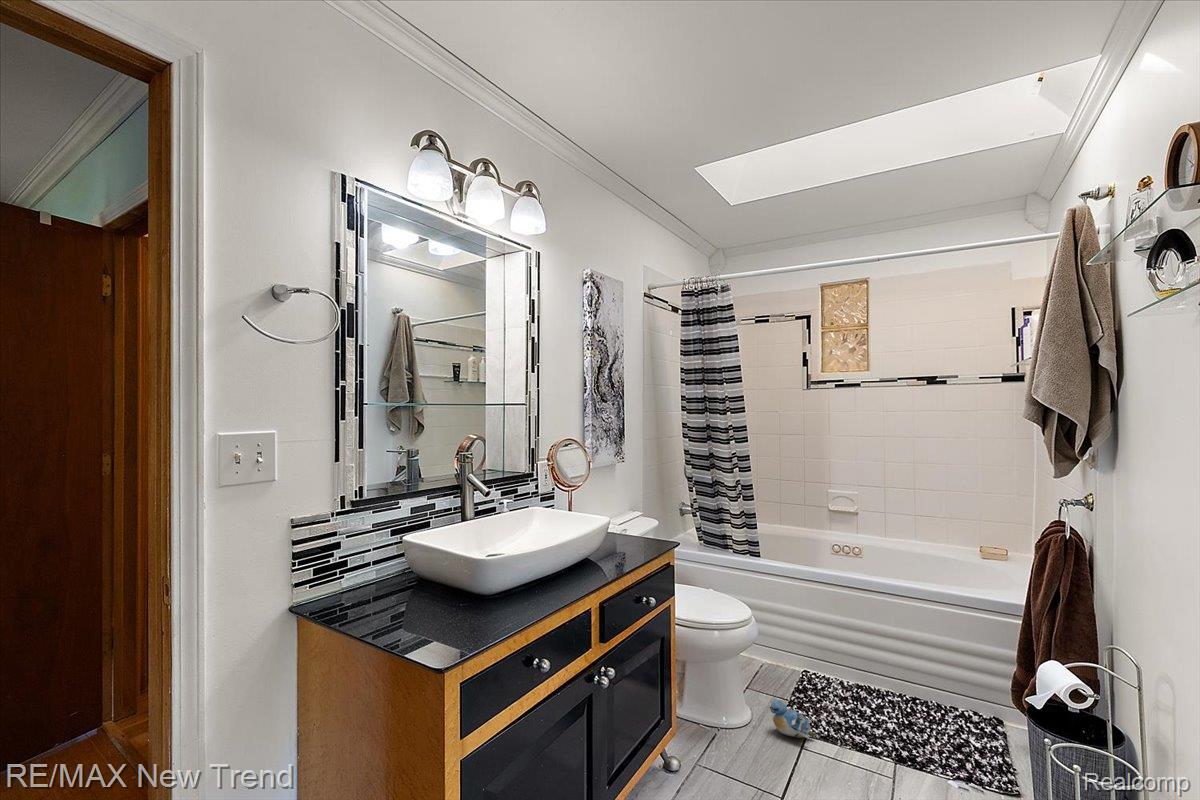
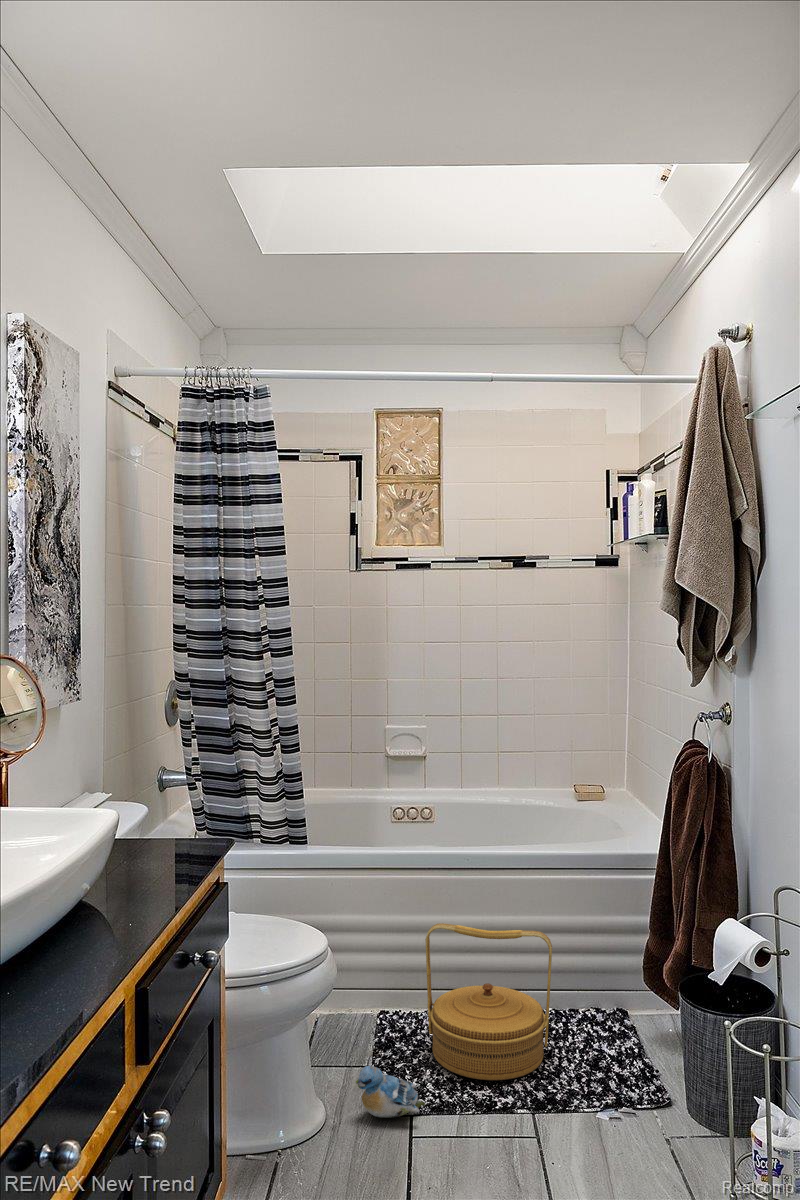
basket: none [828,620,923,738] -> present [425,923,552,1080]

